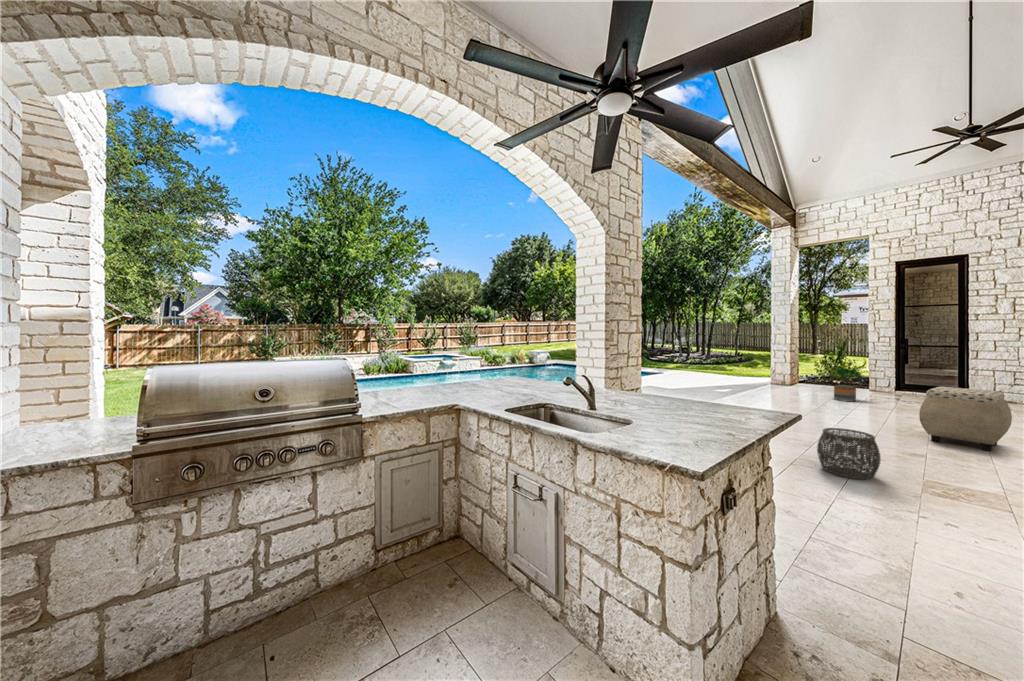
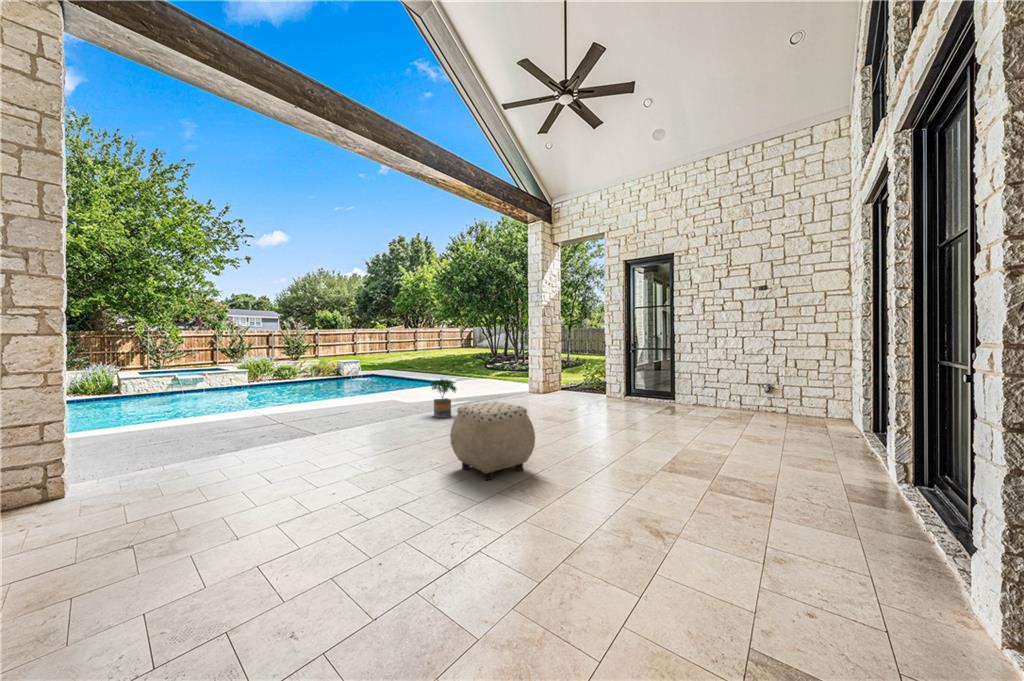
potted tree: present [831,368,863,402] -> present [431,379,456,418]
woven basket: present [817,428,881,480] -> none [130,470,217,547]

